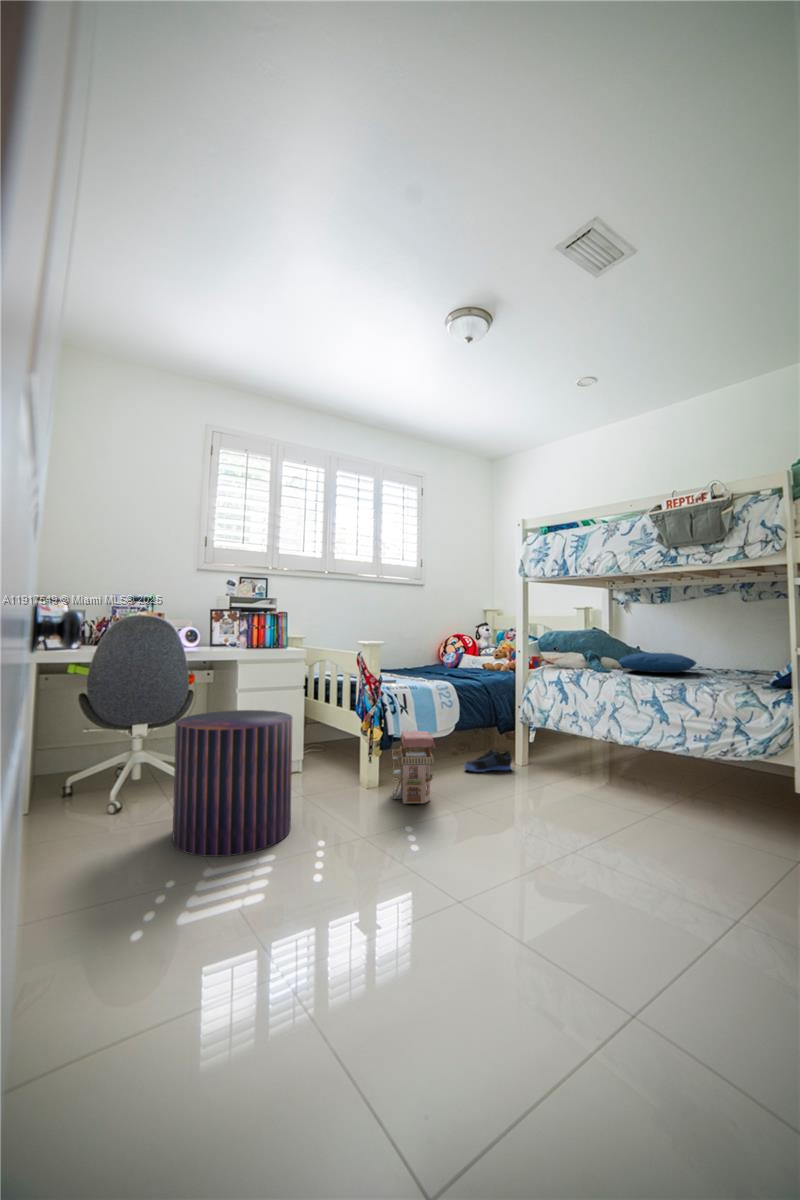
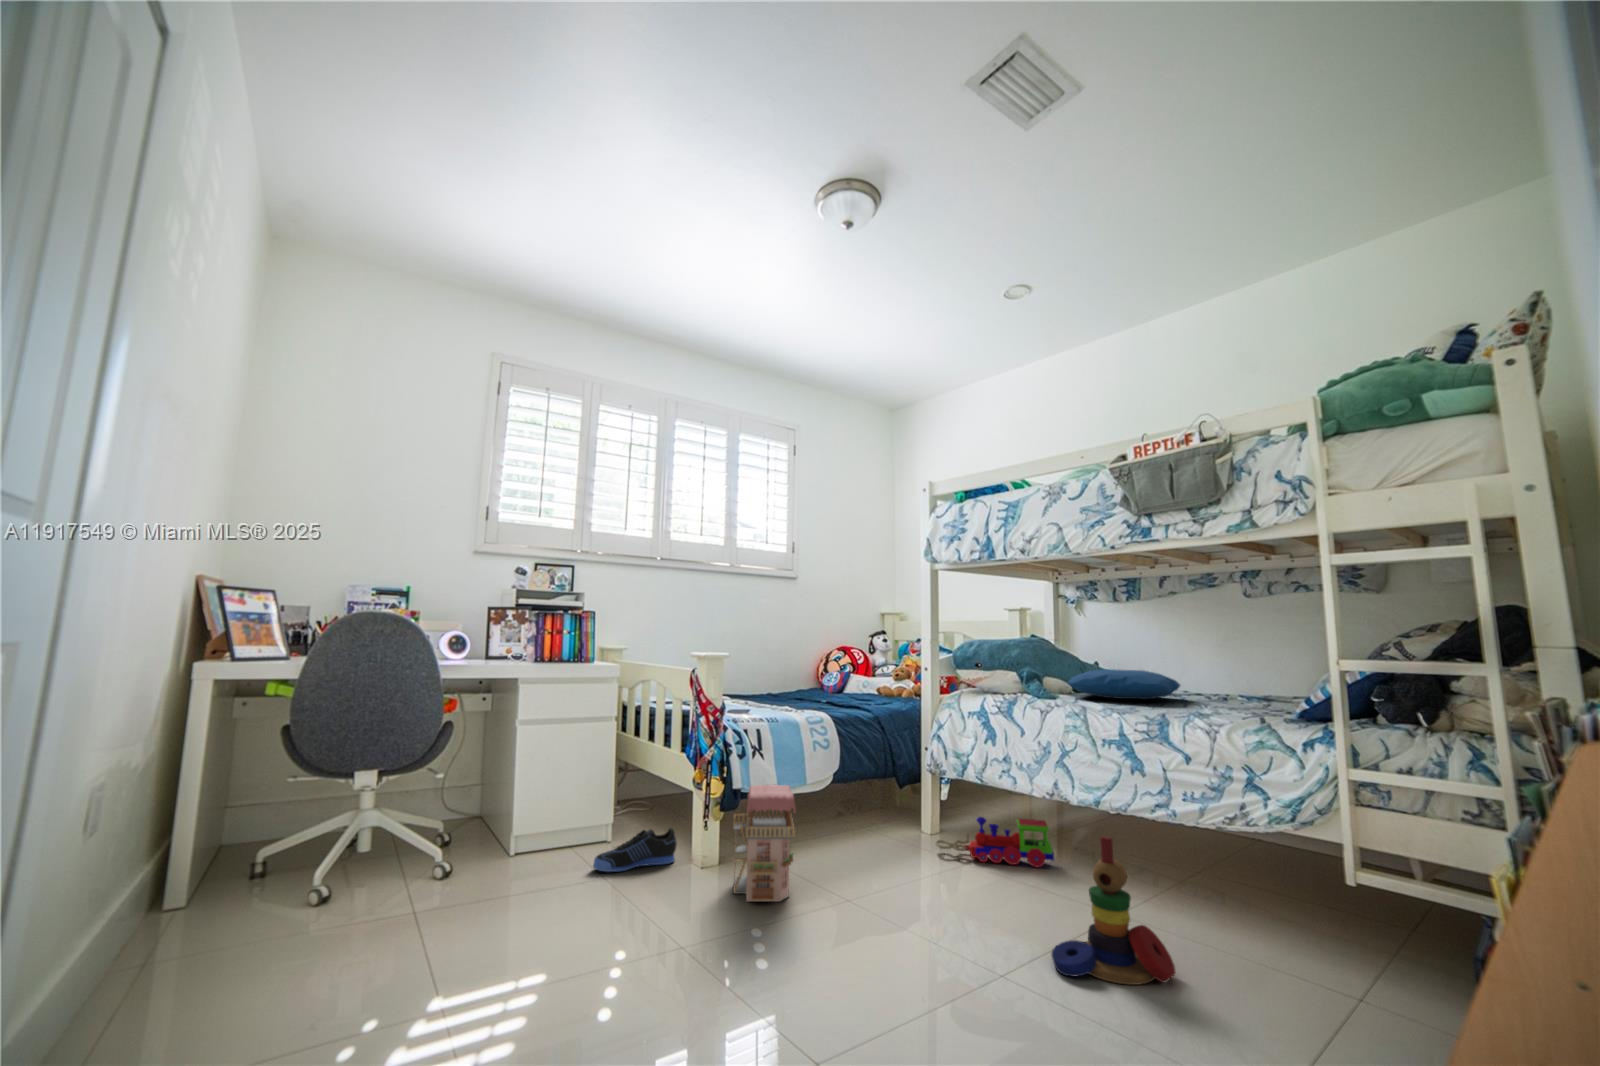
pouf: present [173,710,293,857] -> none [353,751,571,1004]
sneaker: present [464,750,512,772] -> present [593,828,677,872]
toy train: none [524,751,605,783] -> present [936,817,1054,867]
stacking toy: none [600,760,678,848] -> present [1052,836,1175,985]

